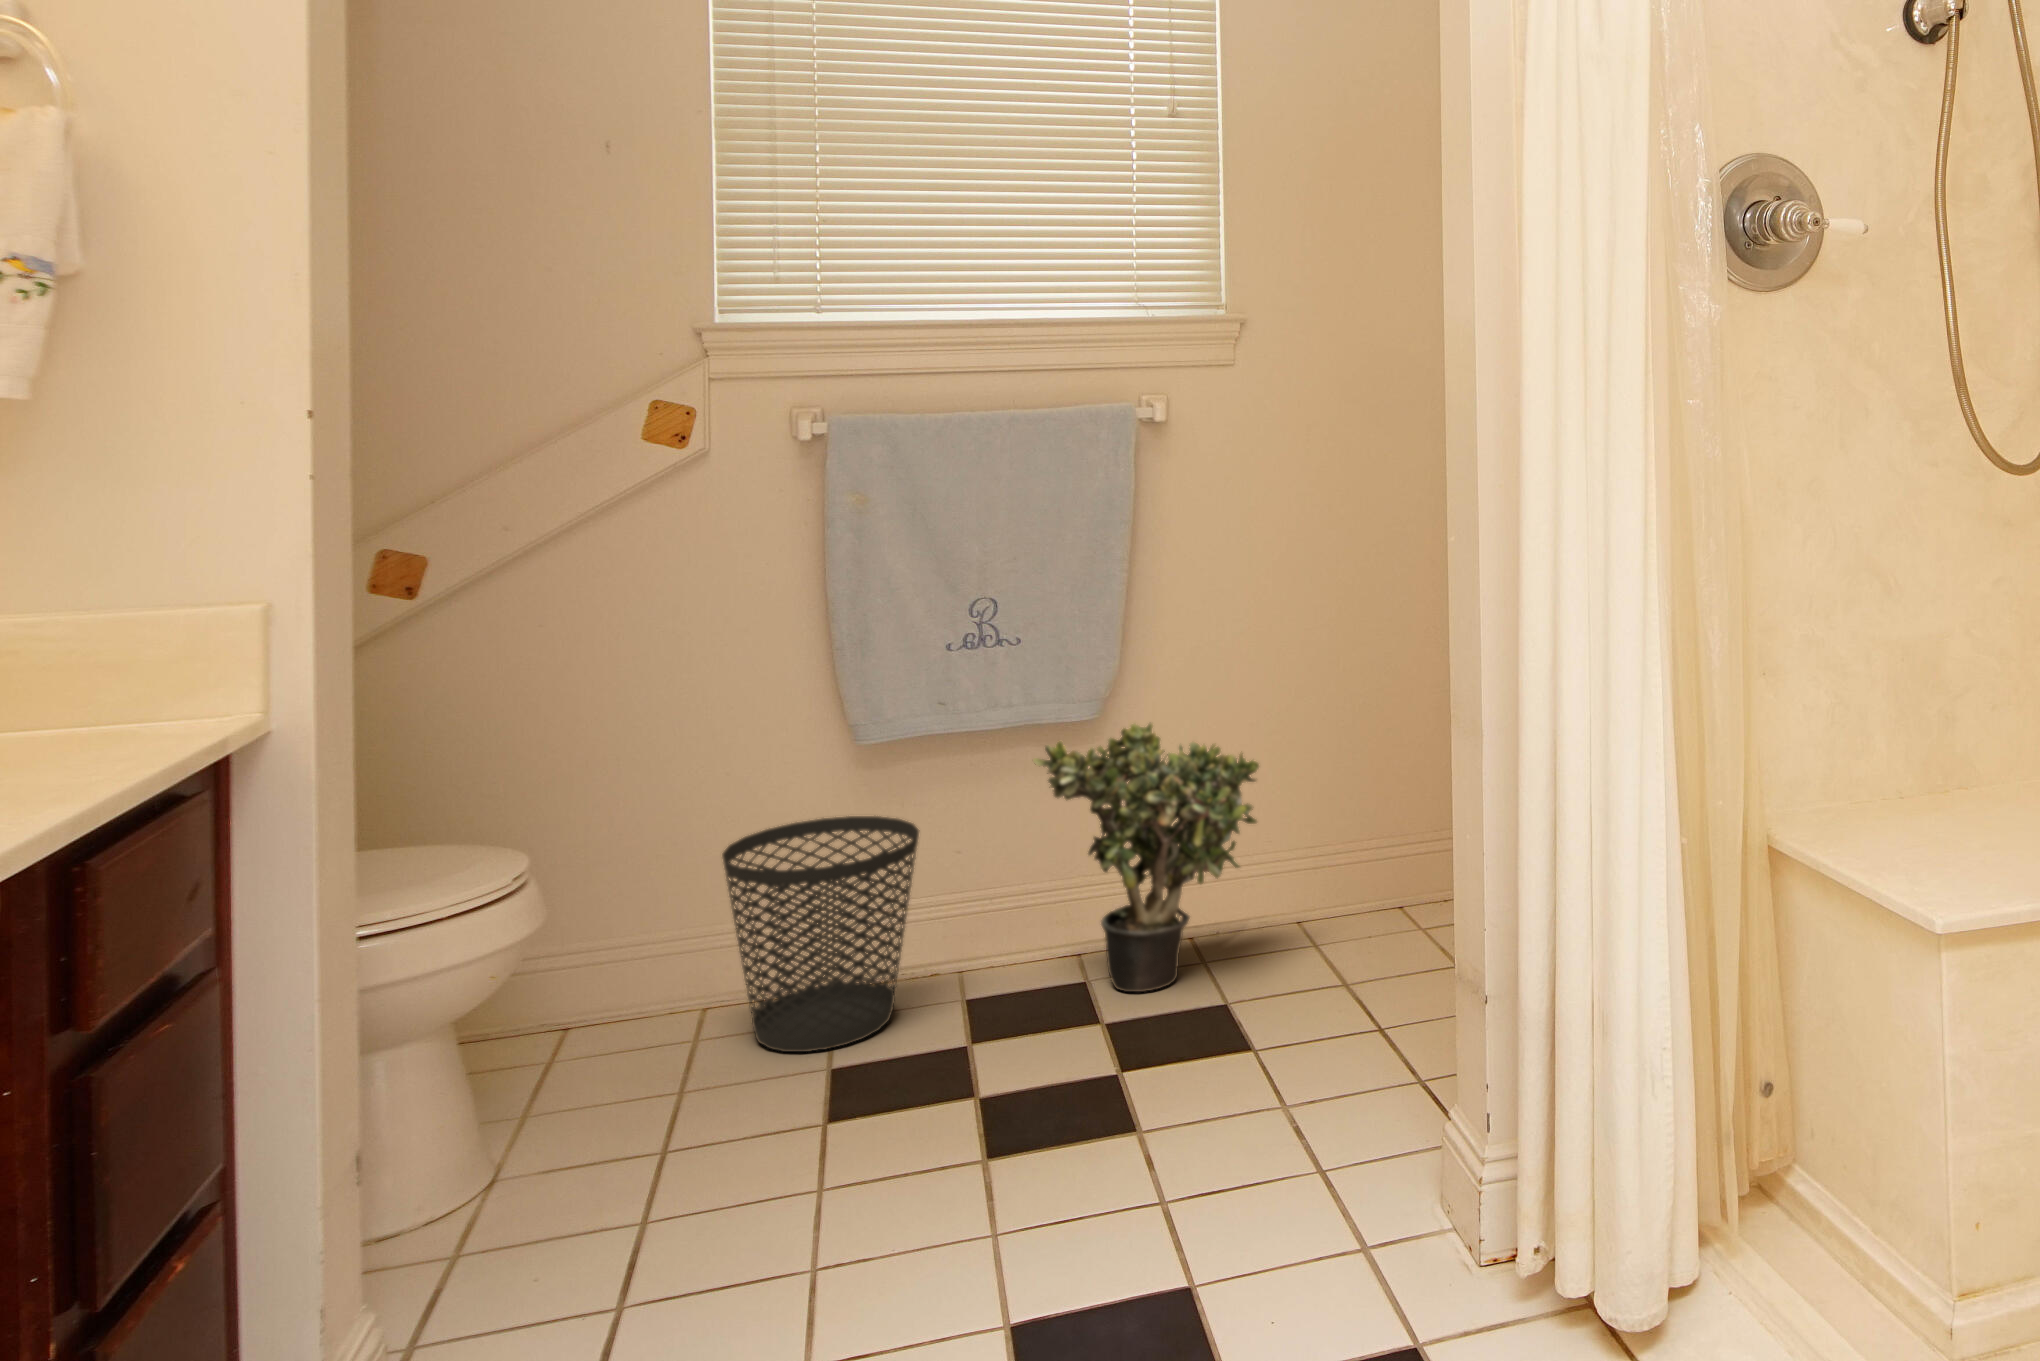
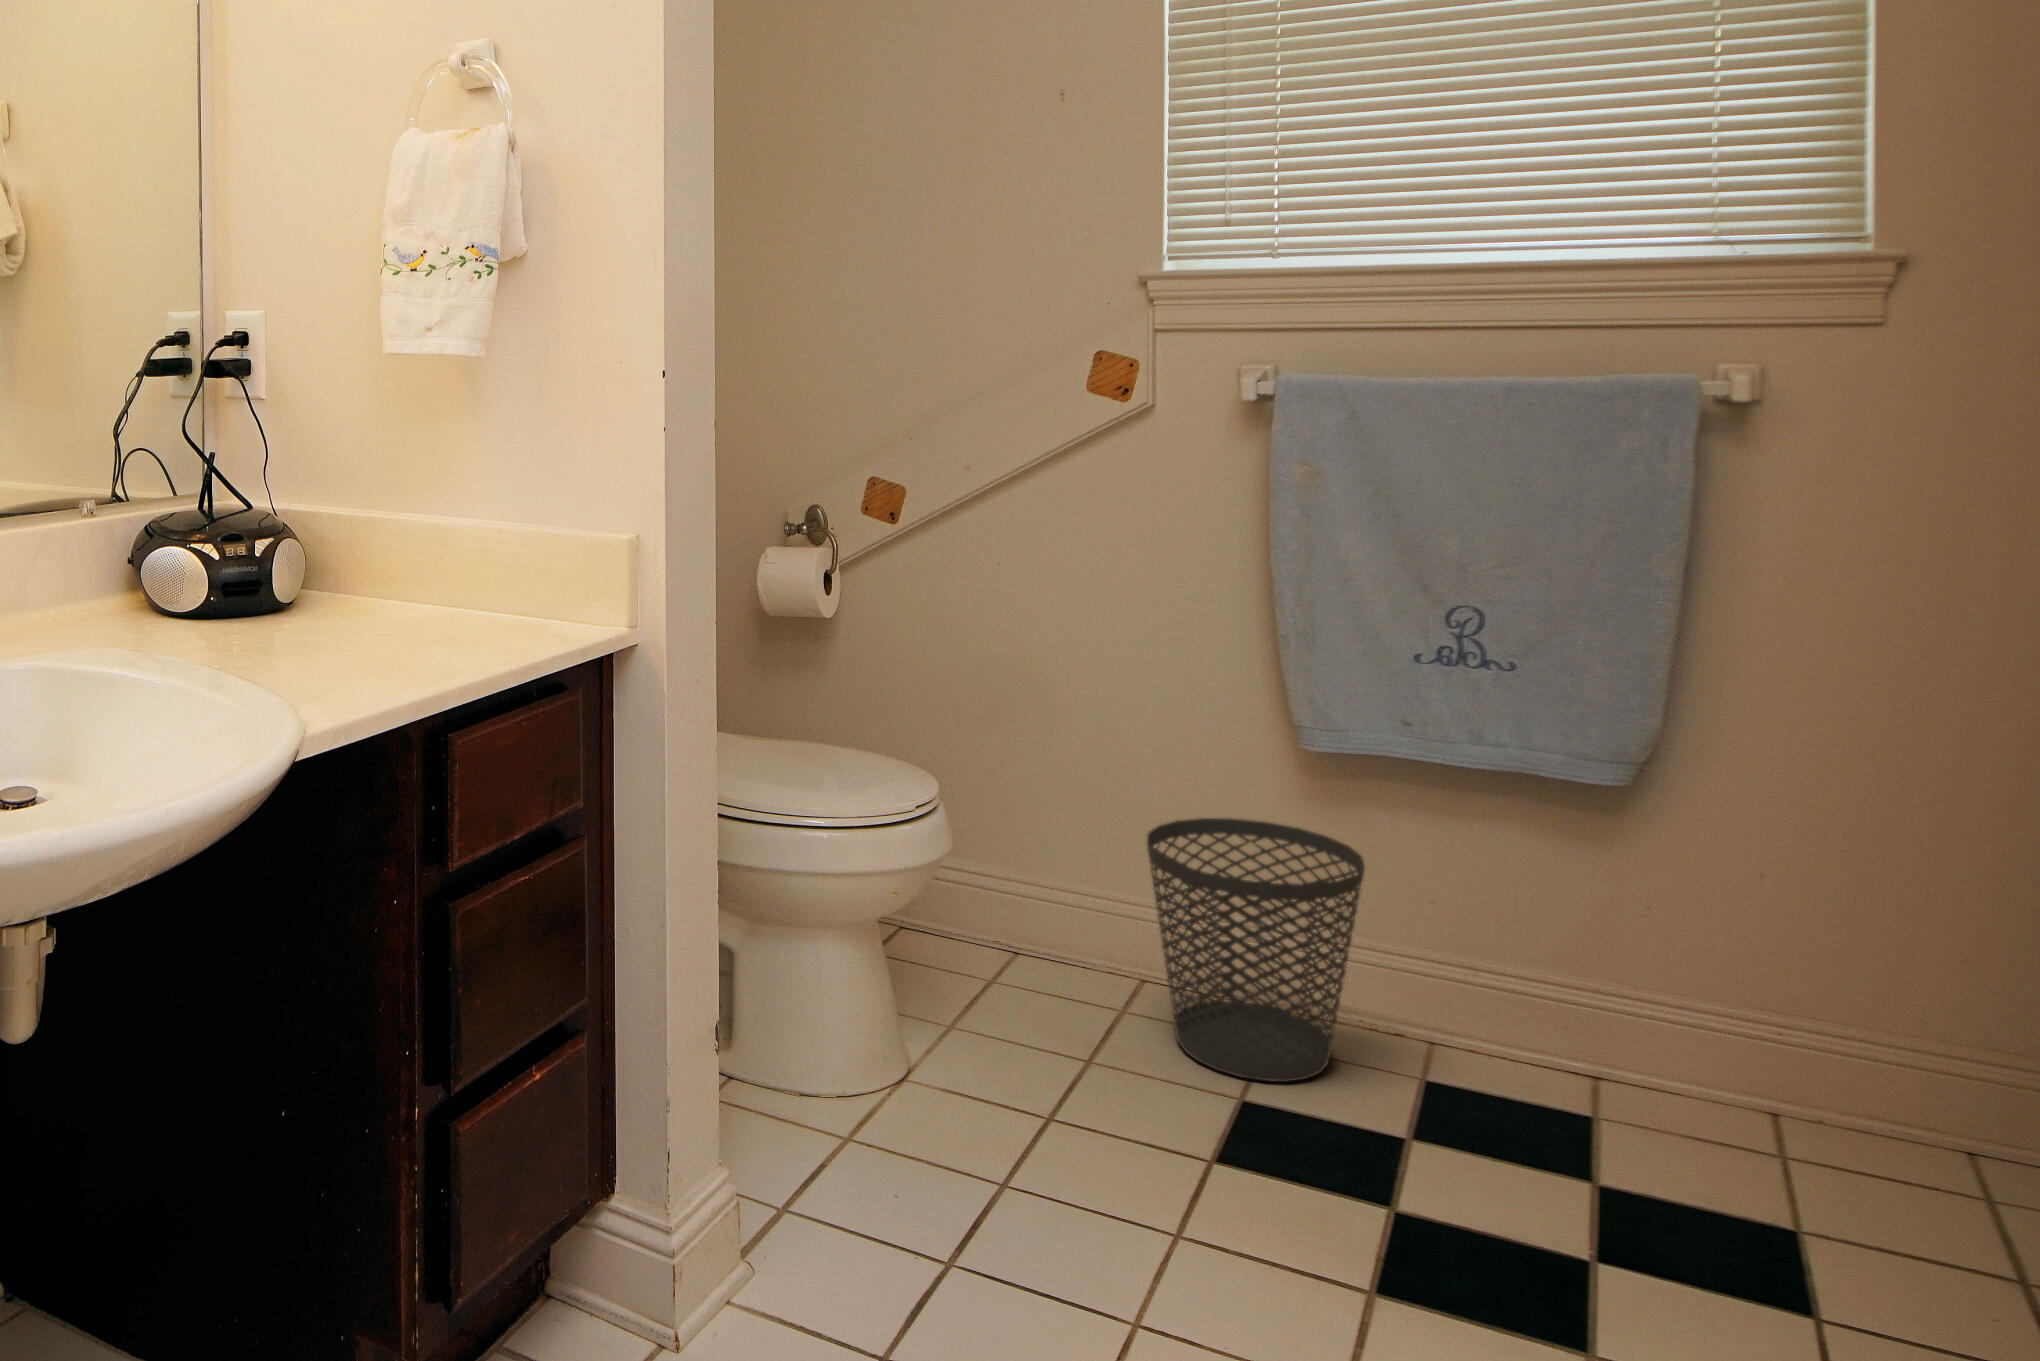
potted plant: present [1033,723,1259,992] -> none [1514,804,1882,1170]

